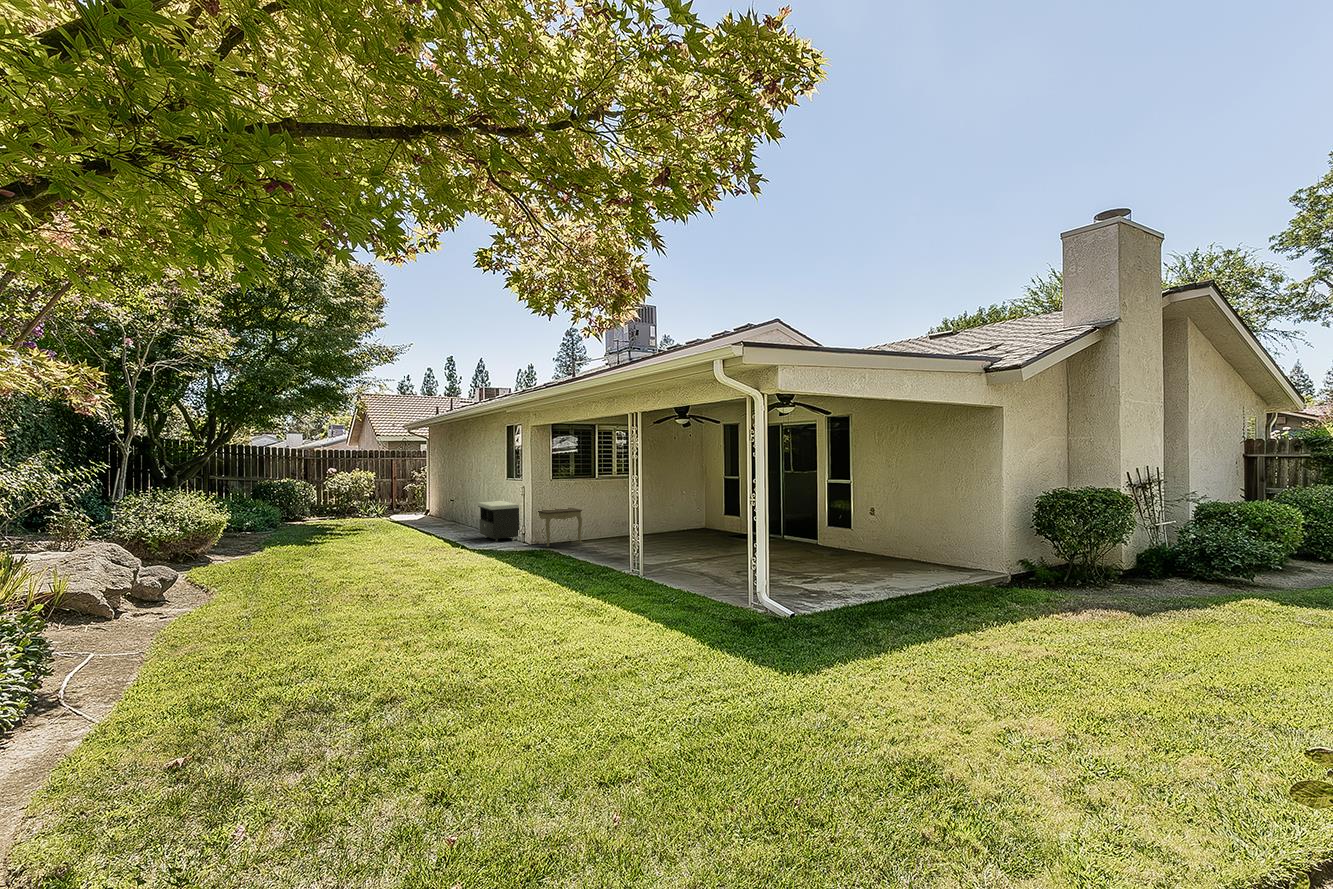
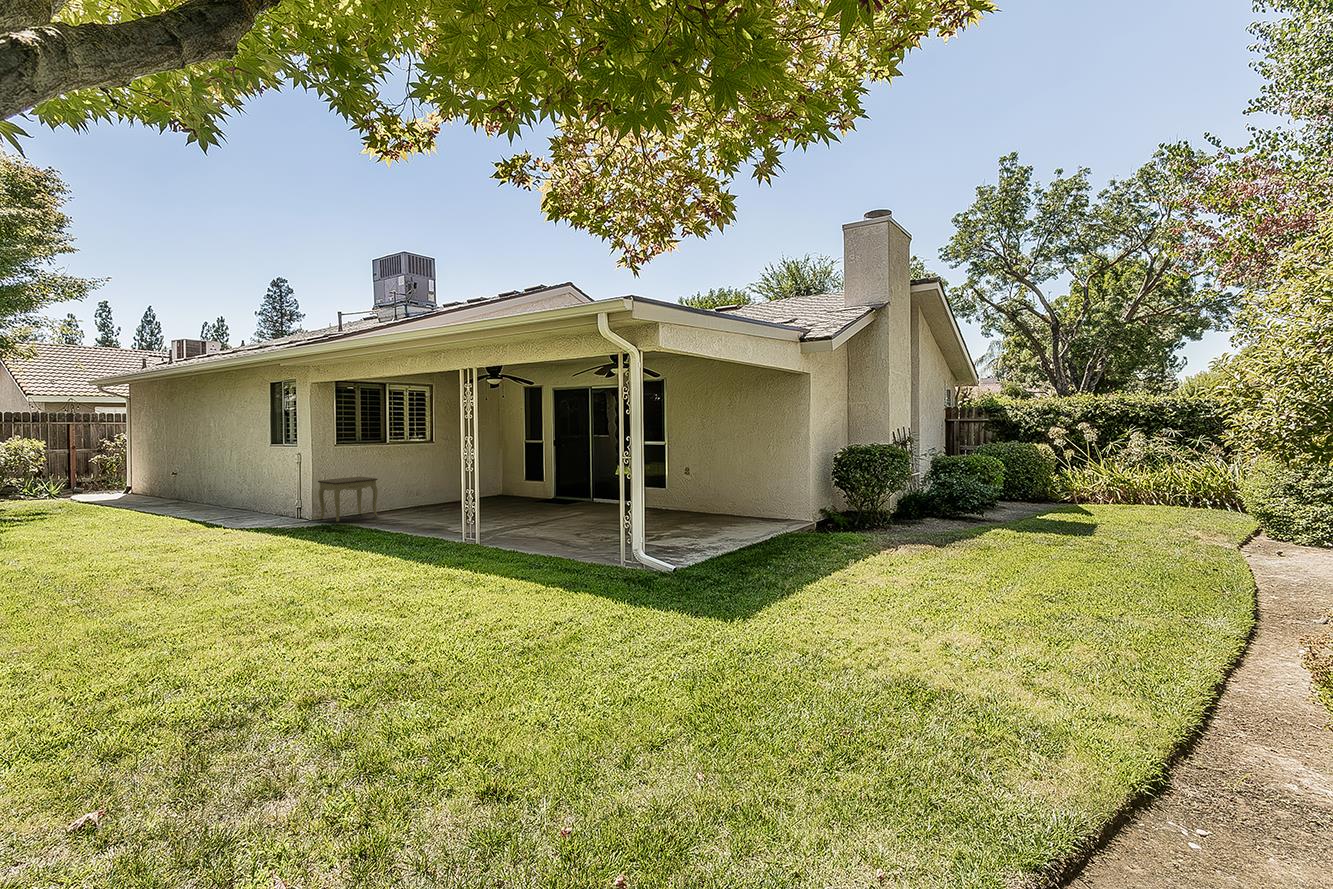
storage bench: present [478,501,520,542] -> none [232,471,294,520]

